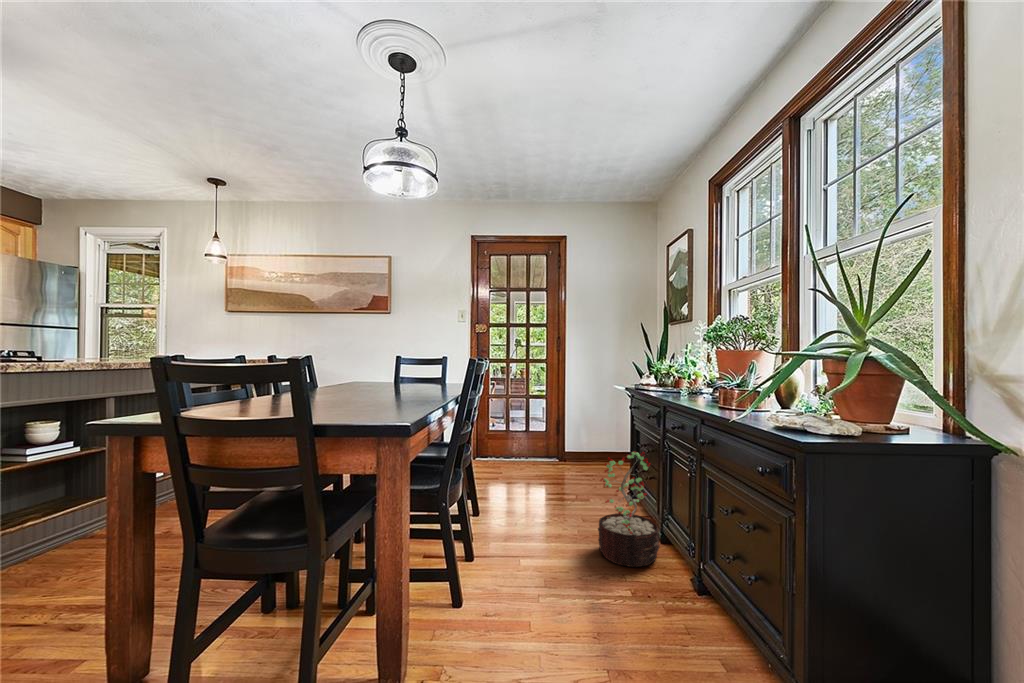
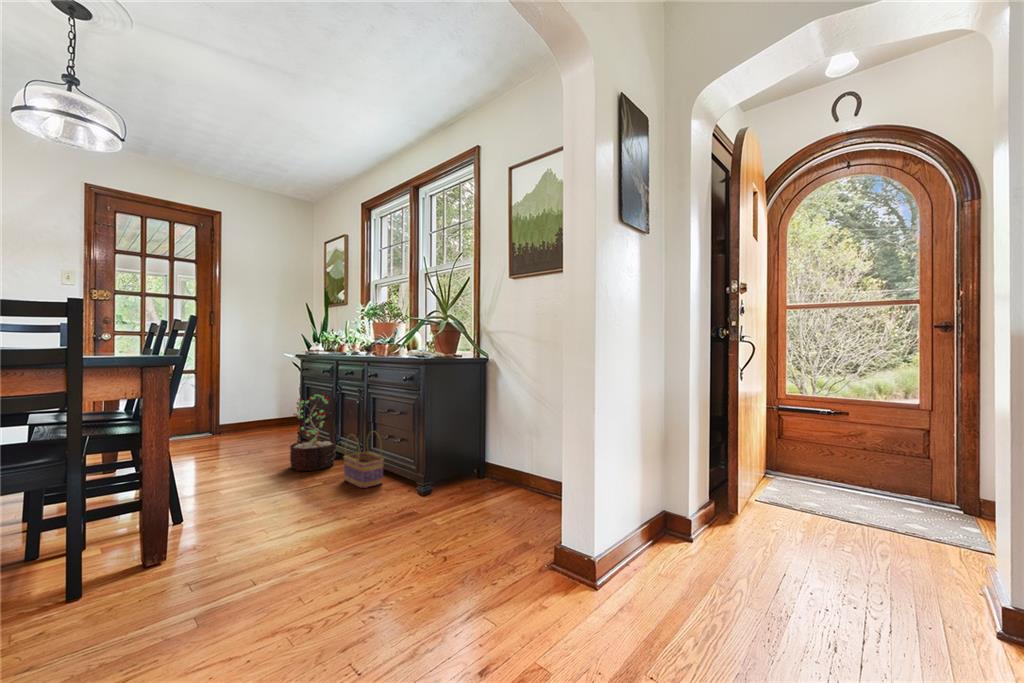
basket: none [657,544,723,656] -> present [344,437,384,488]

